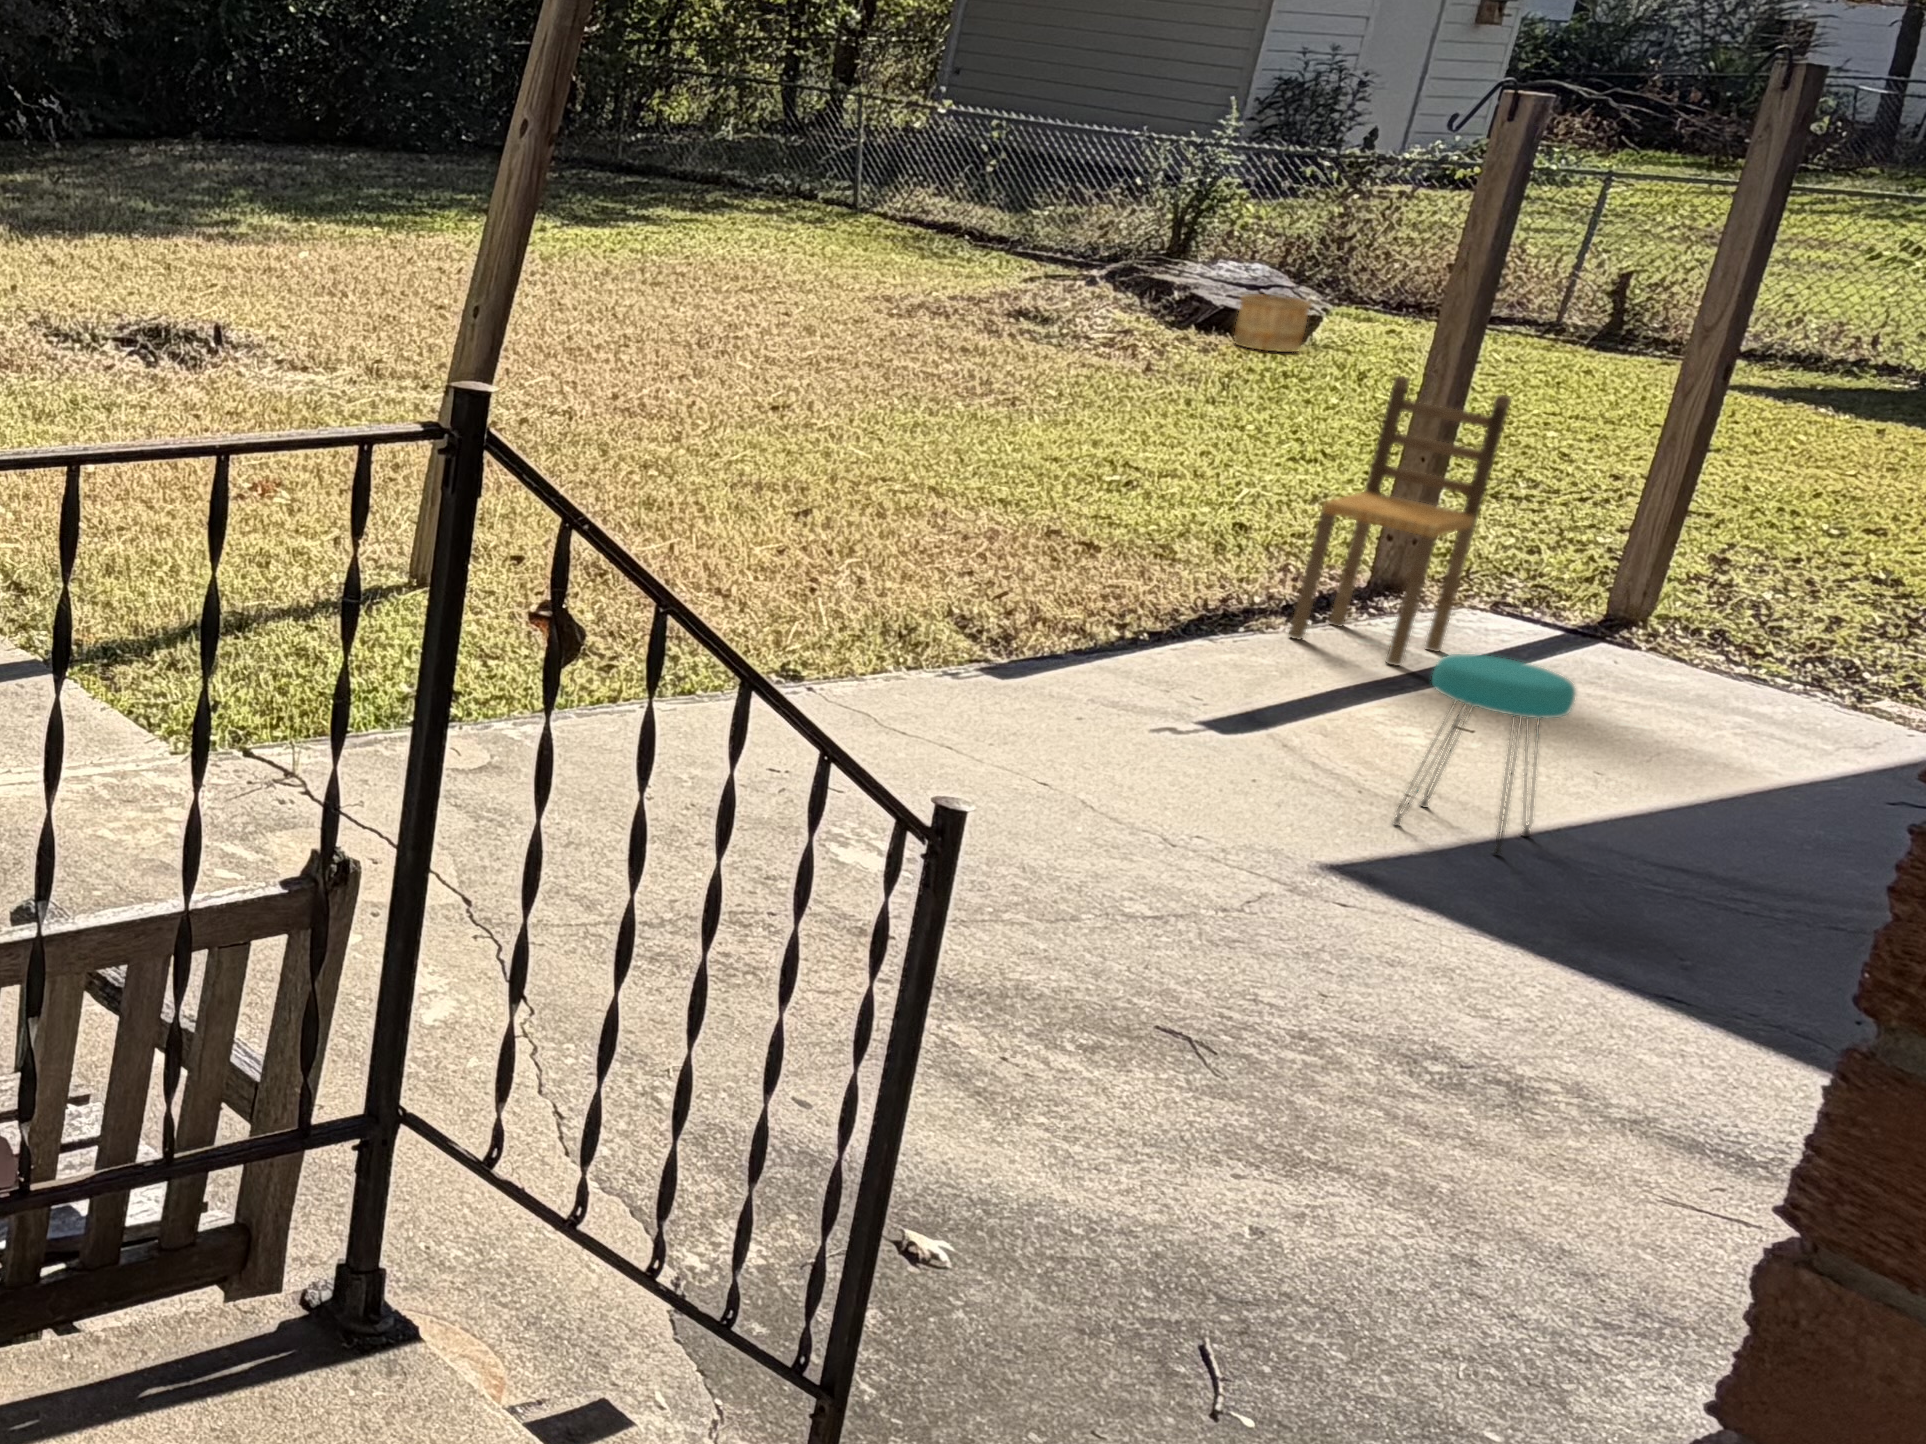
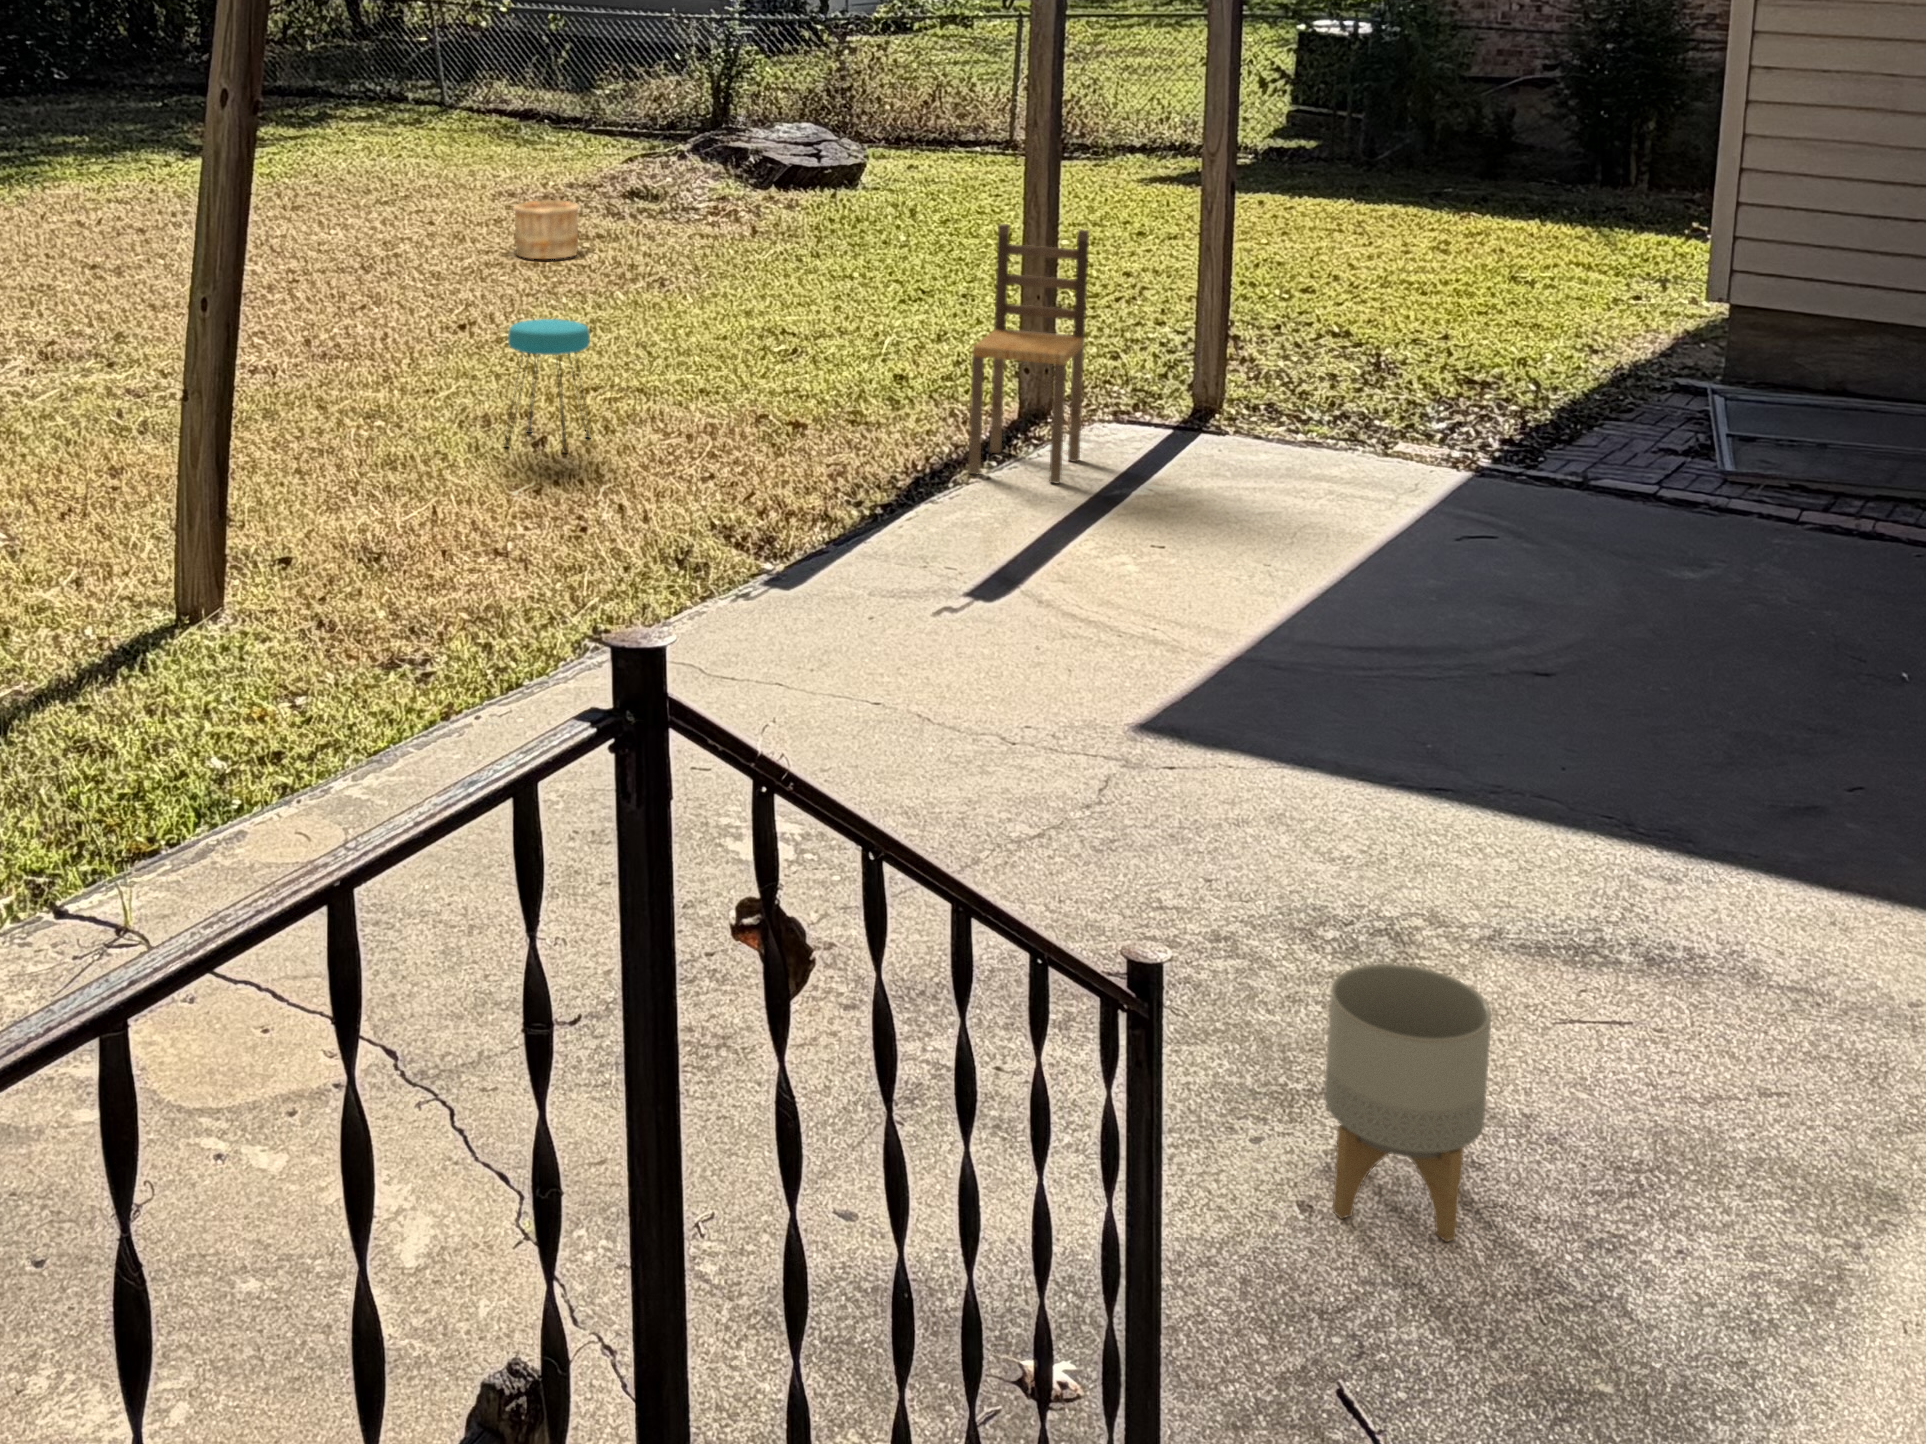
wooden bucket: present [1234,294,1312,352] -> present [513,200,579,259]
stool: present [1394,654,1576,854] -> present [505,319,590,451]
planter: none [1291,1047,1514,1306] -> present [1325,964,1492,1242]

